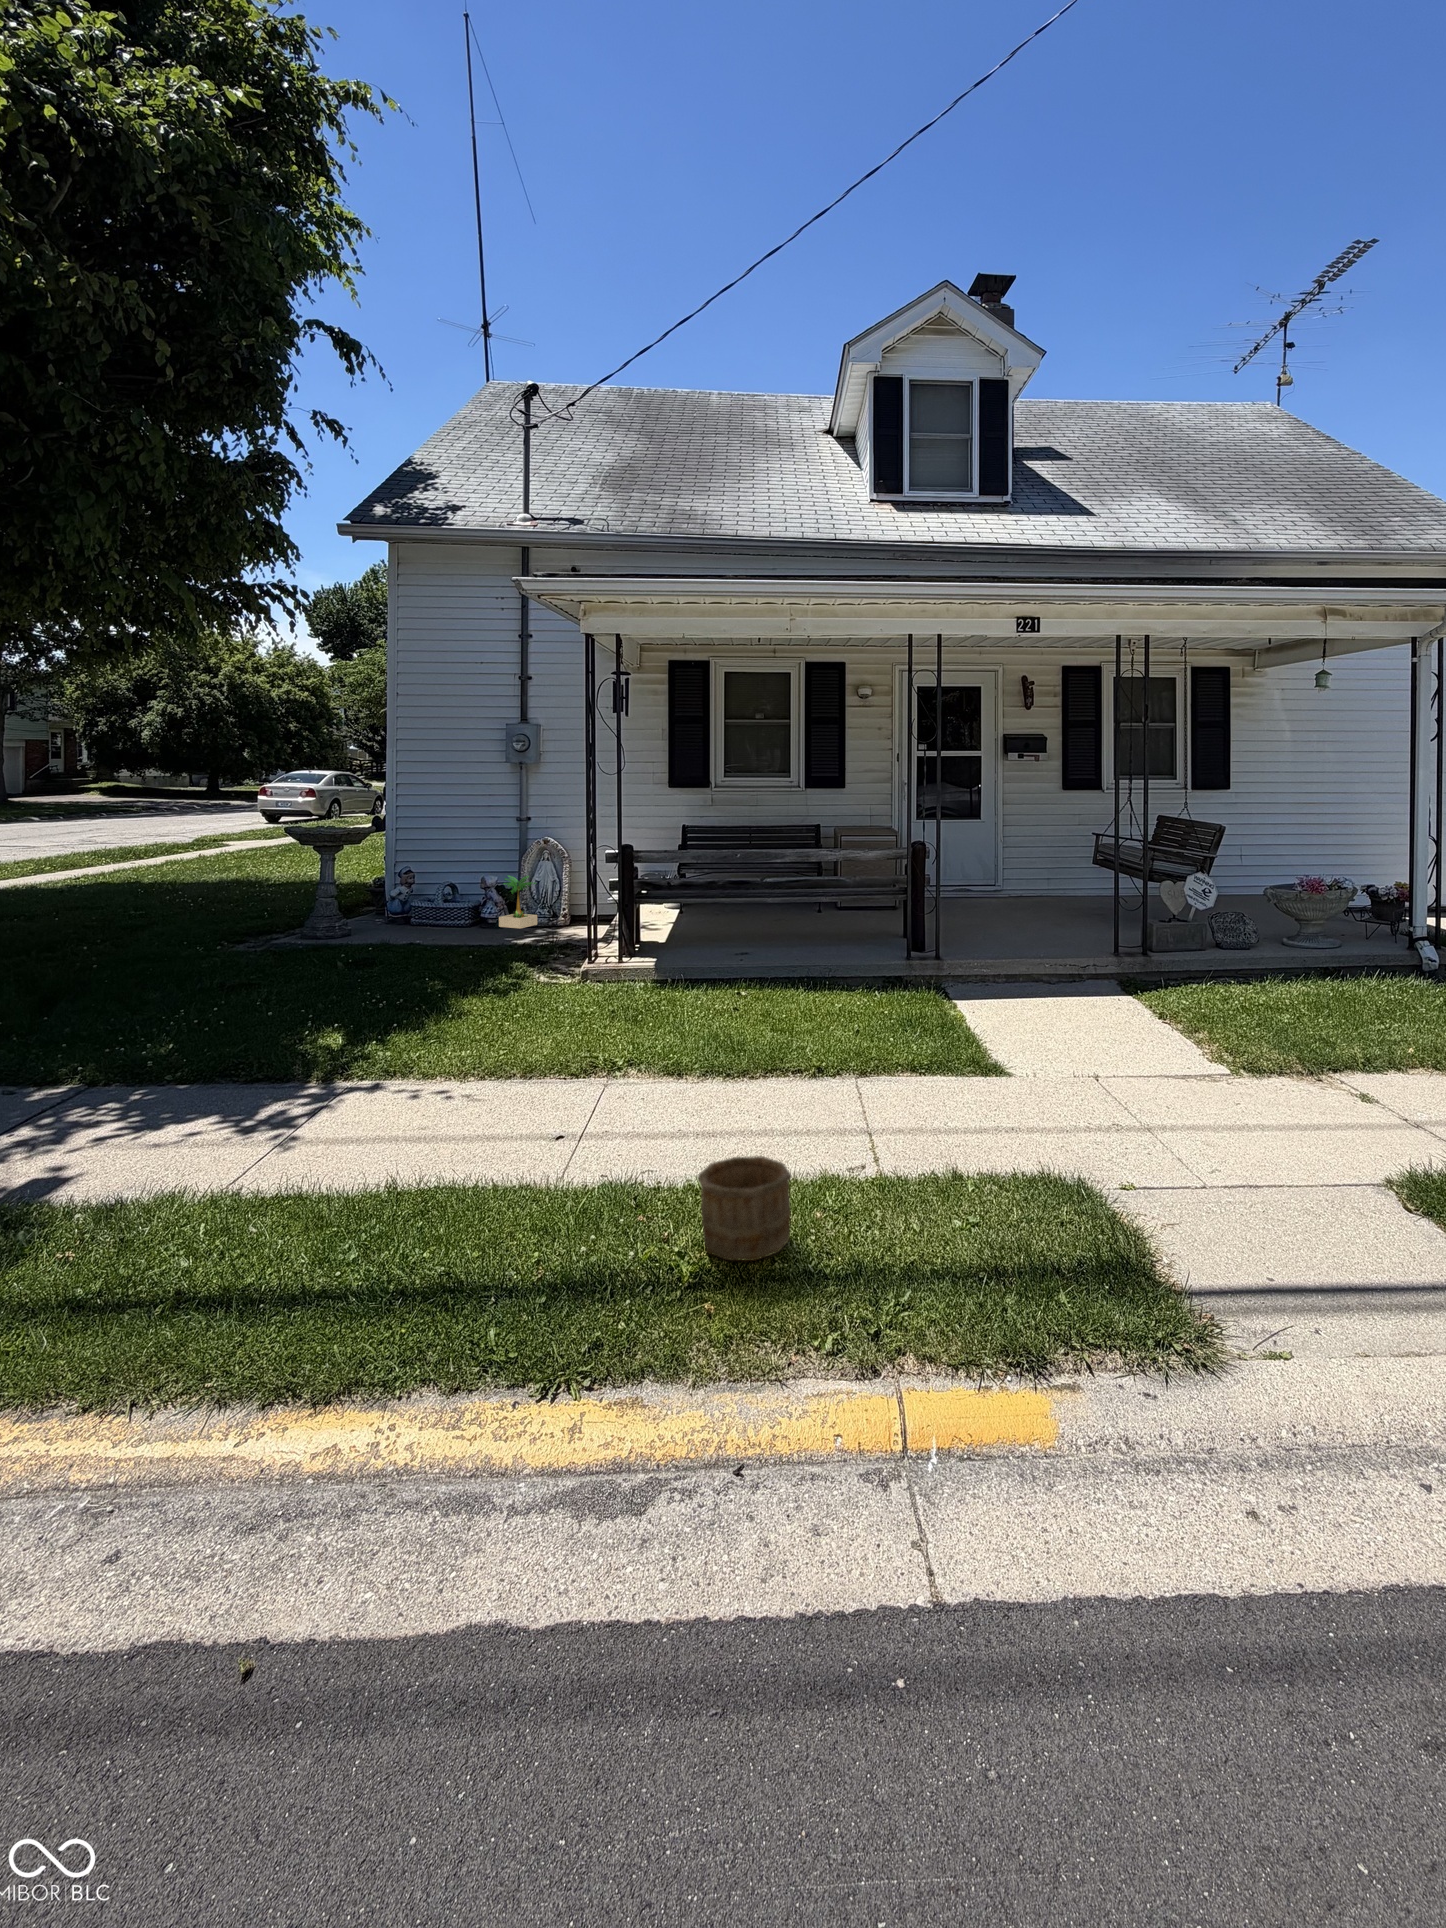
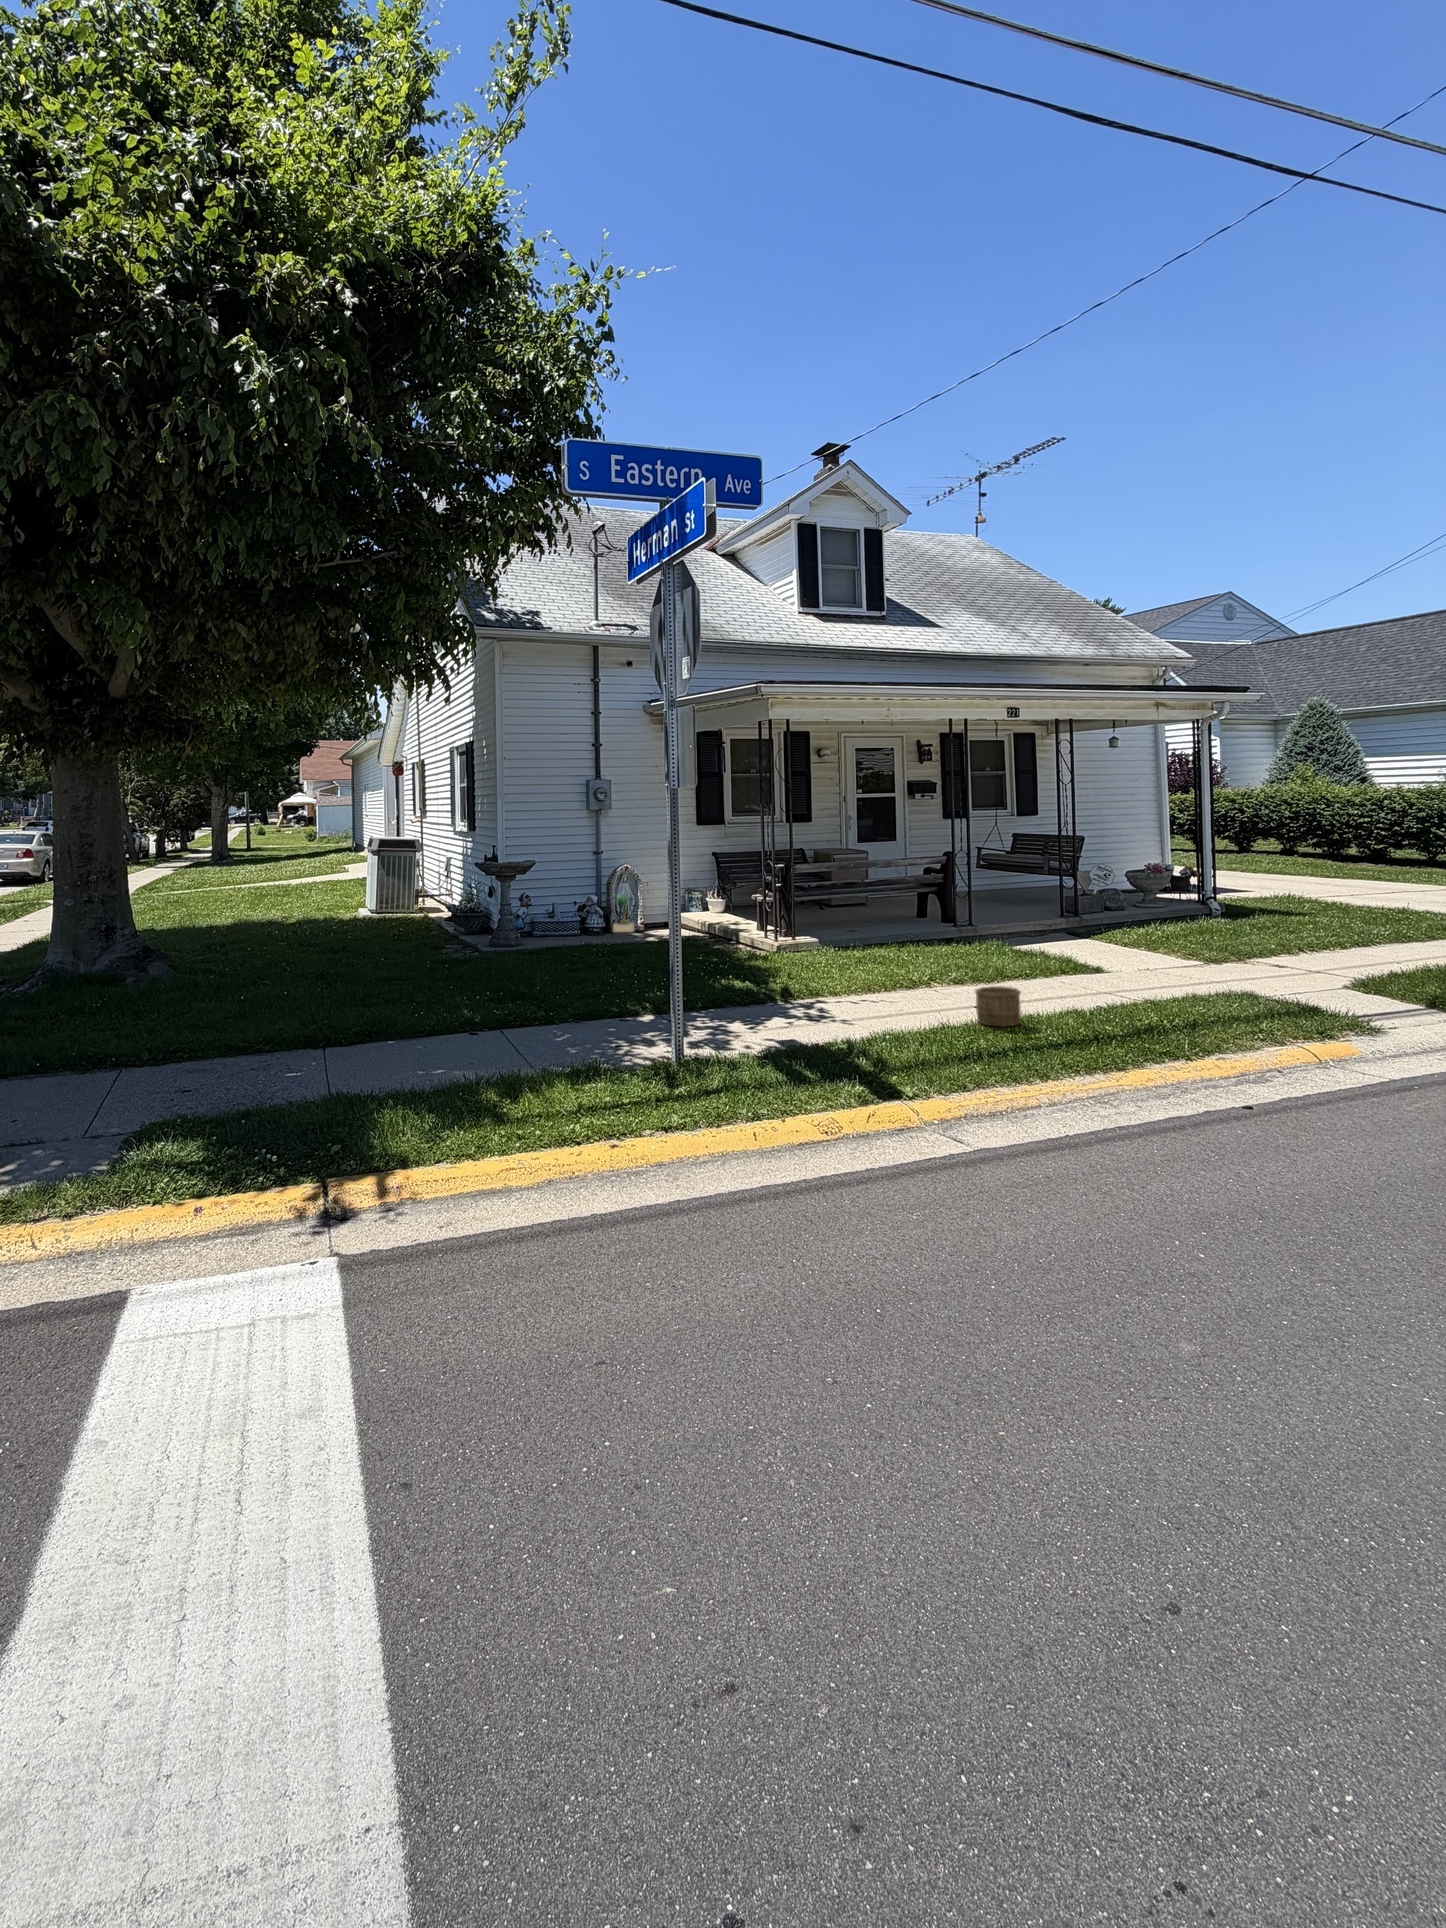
wooden bucket: present [698,1156,791,1261] -> present [975,986,1021,1027]

